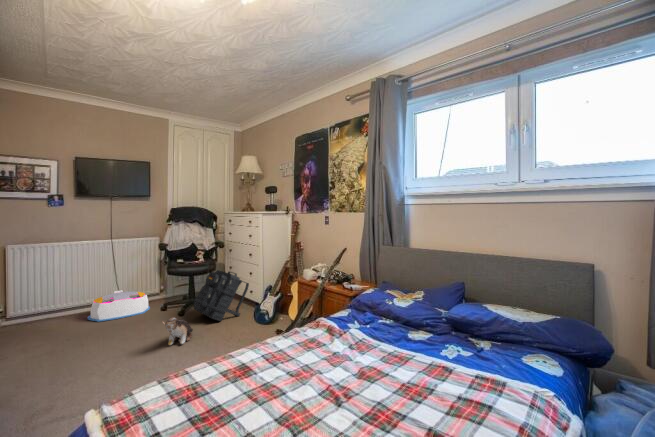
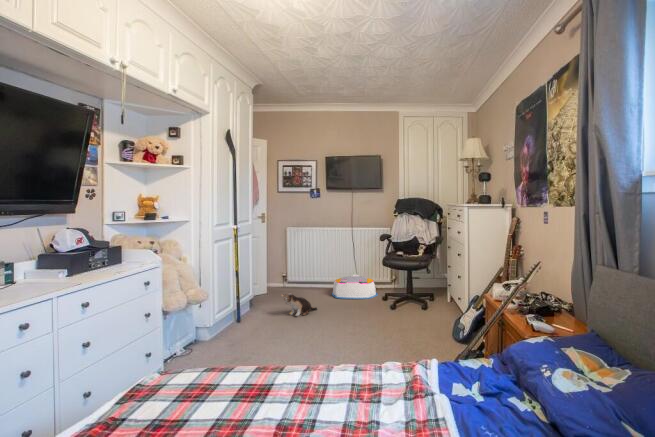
backpack: present [194,270,249,321] -> none [399,267,459,323]
plush toy: present [163,317,193,345] -> present [281,293,317,316]

